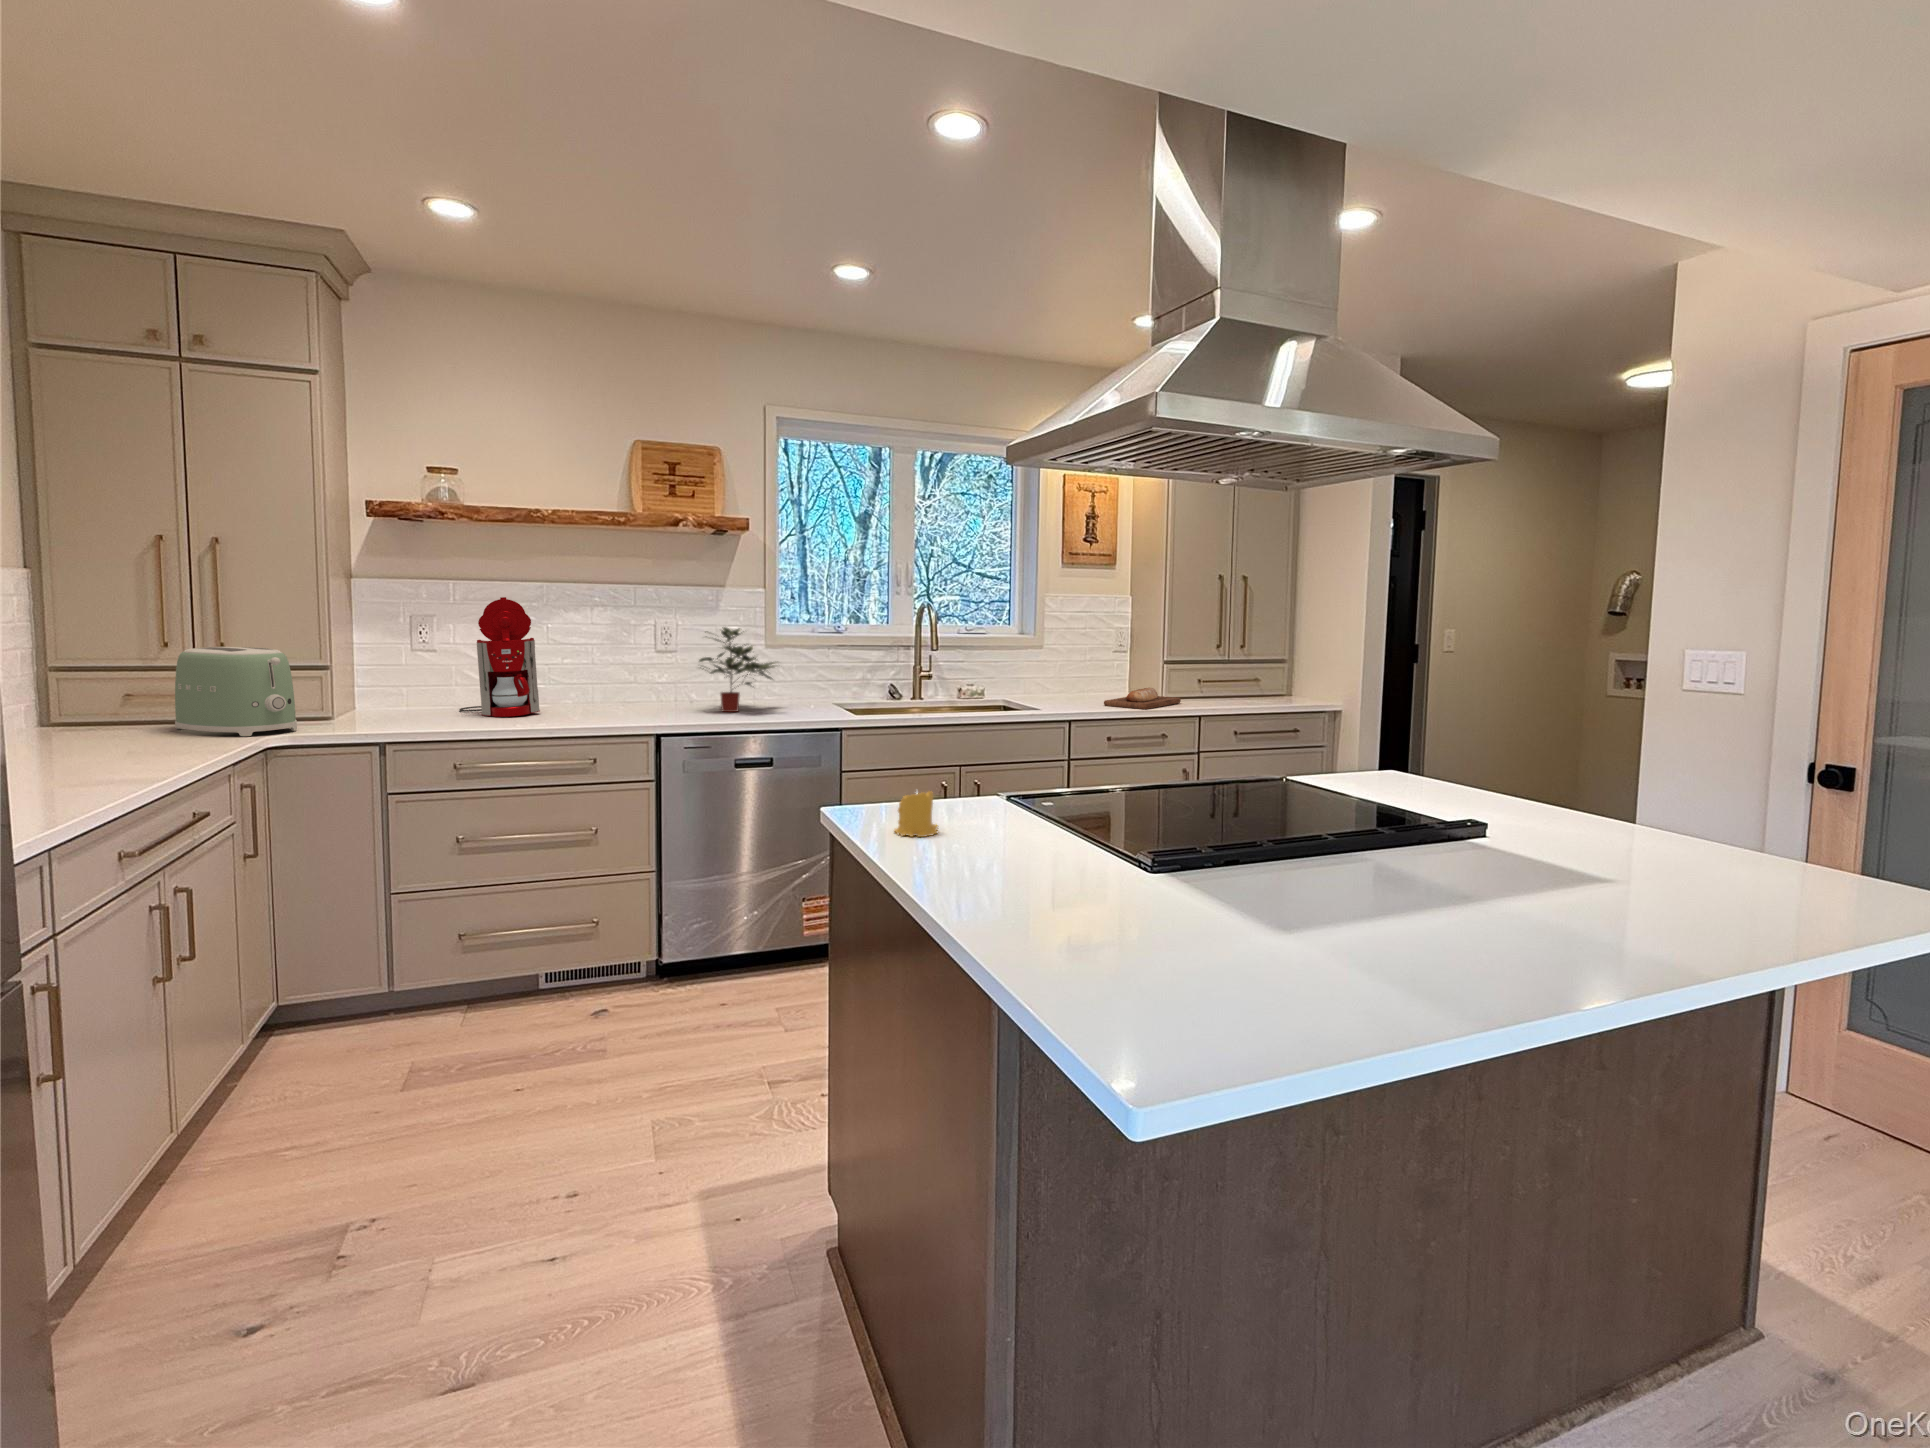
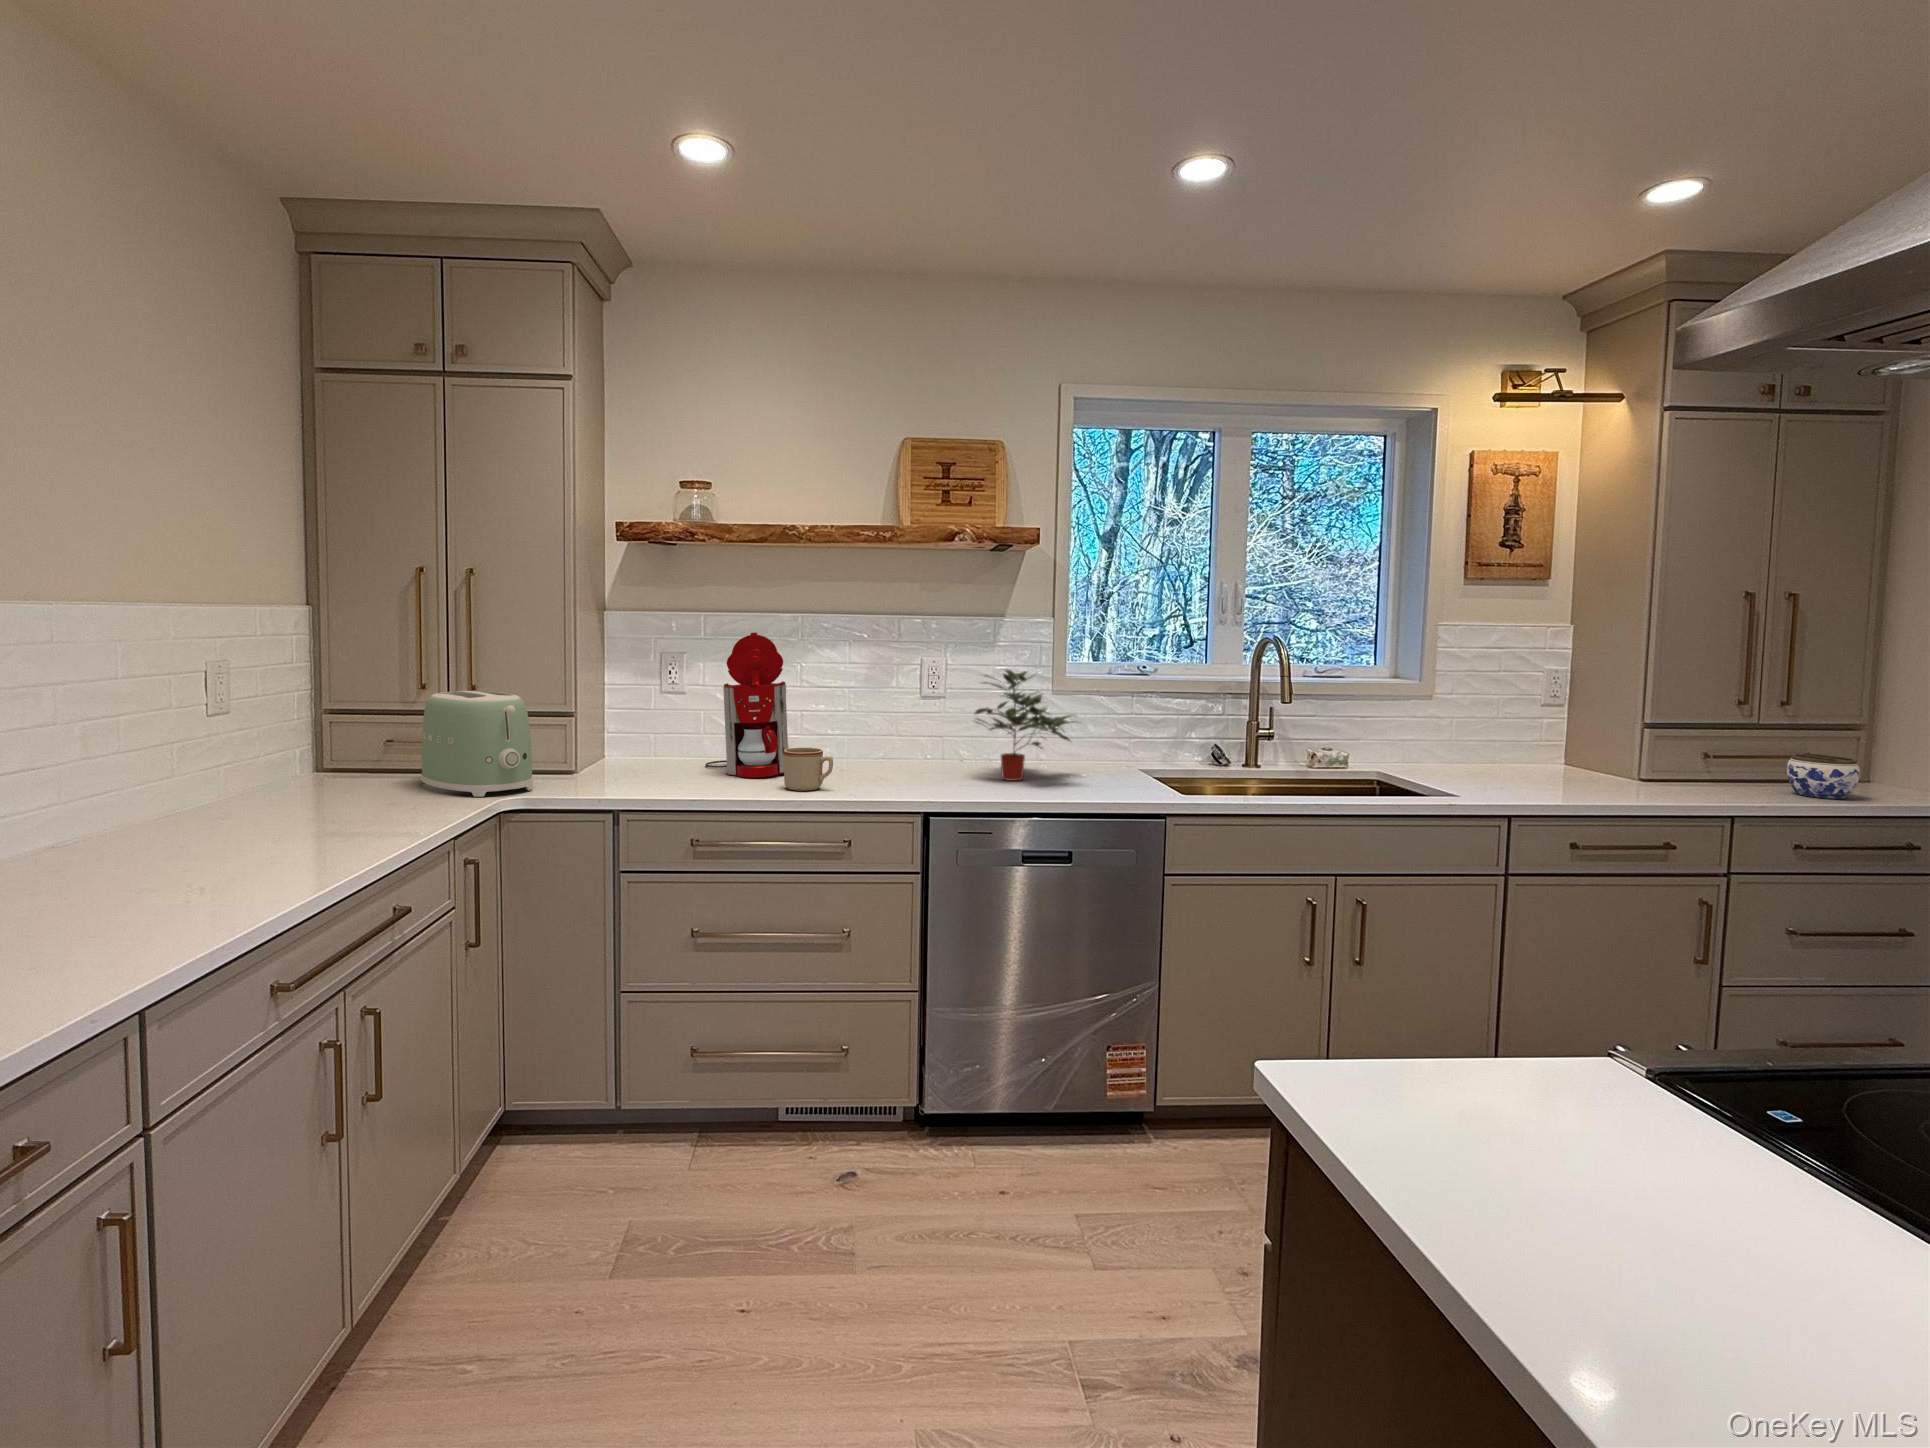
jar: none [1239,678,1273,705] -> present [1787,754,1860,799]
bread loaf: present [1104,688,1181,709] -> none [1550,763,1680,800]
mug: none [536,690,579,723] -> present [784,748,833,791]
candle: present [894,792,938,837] -> none [1422,1056,1540,1181]

